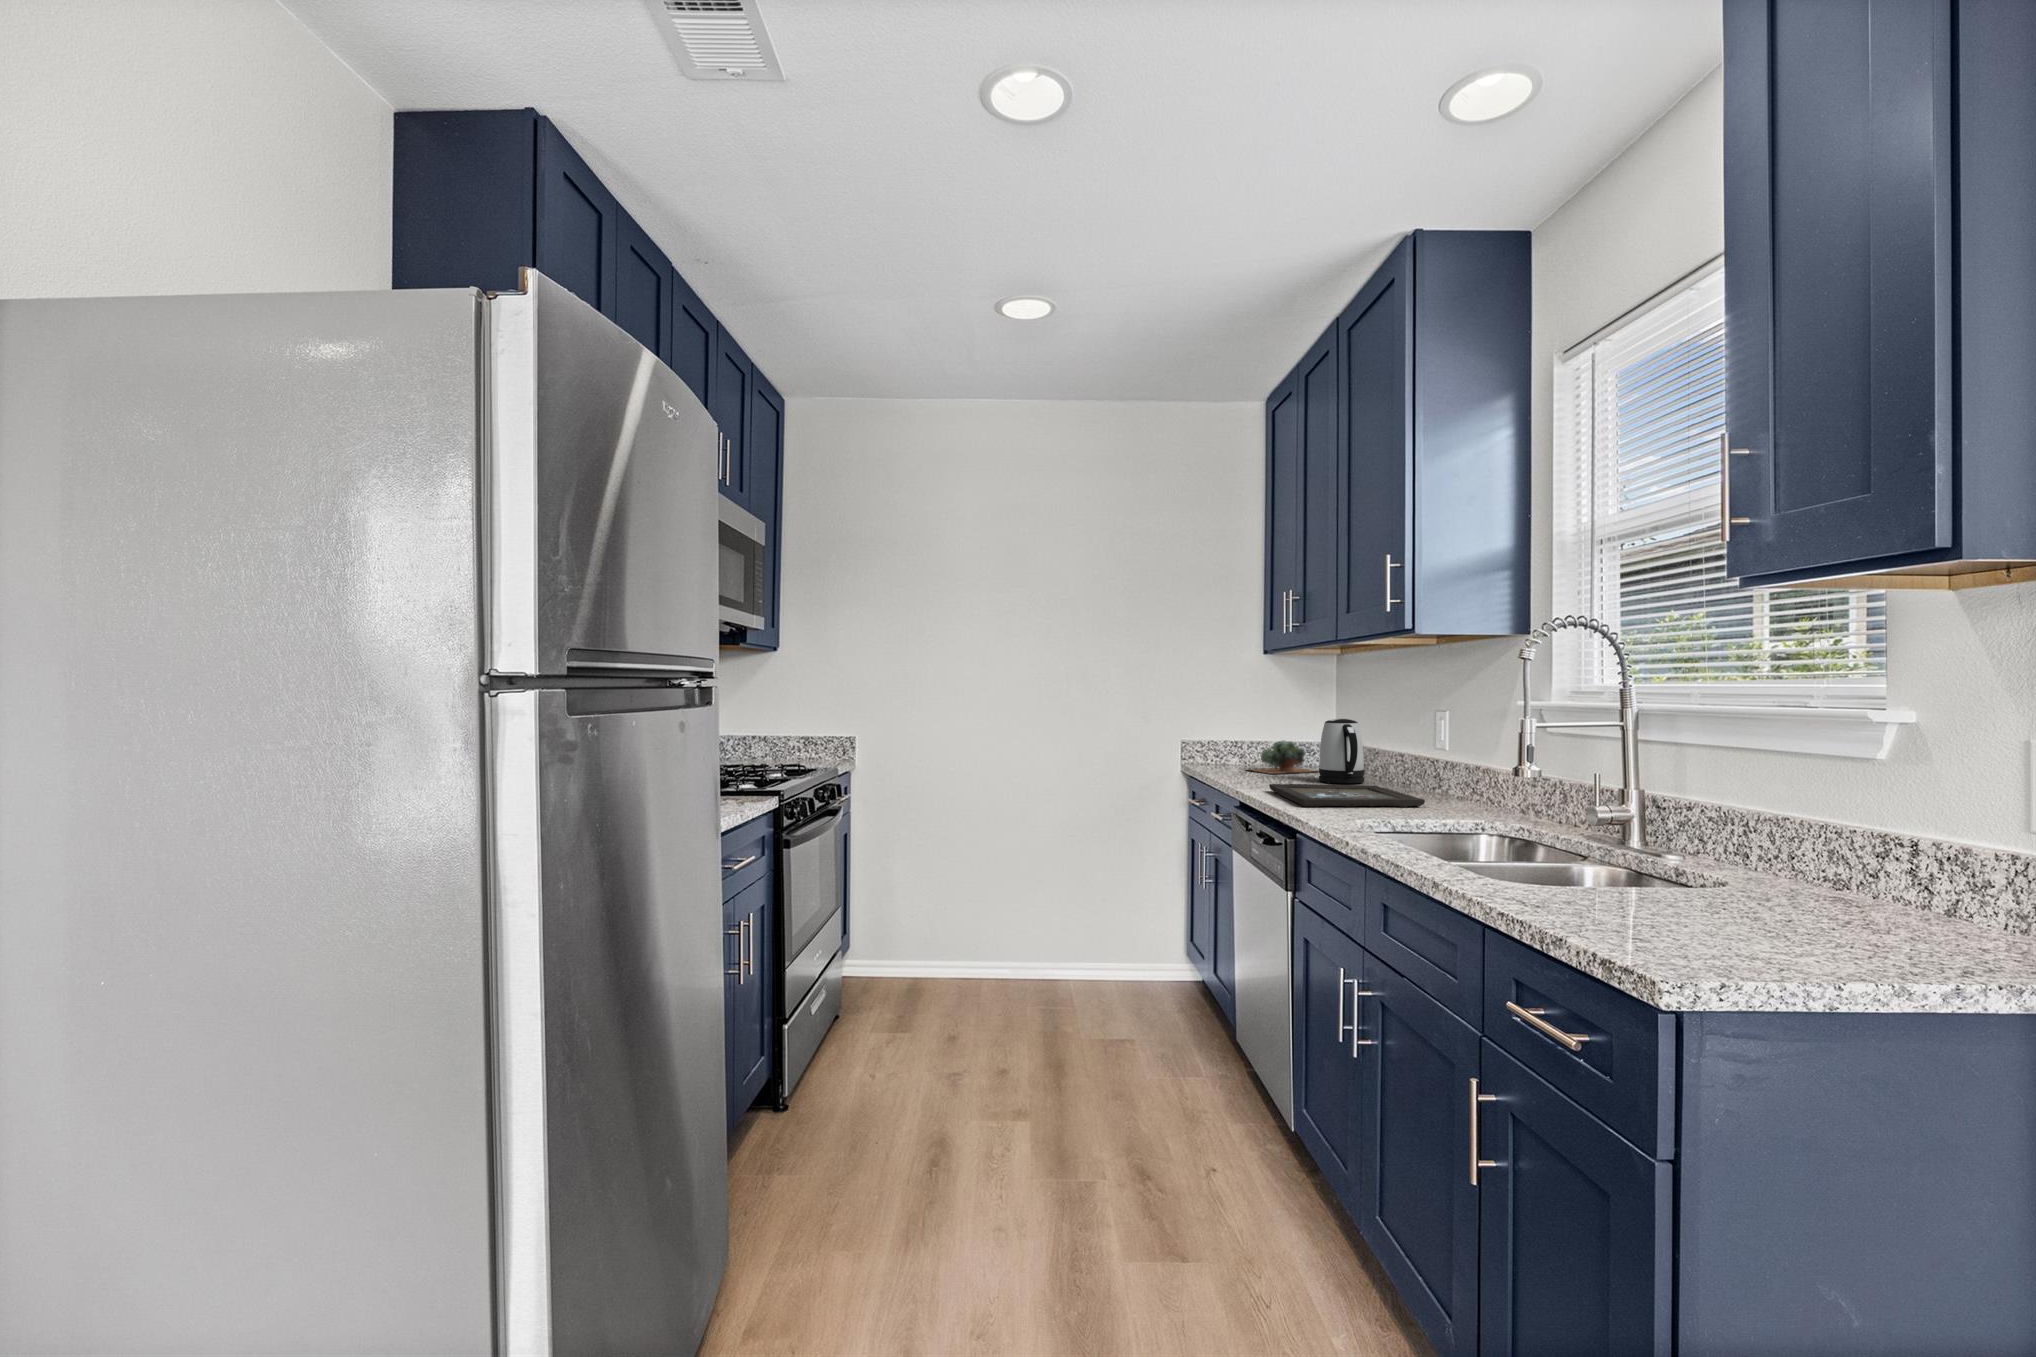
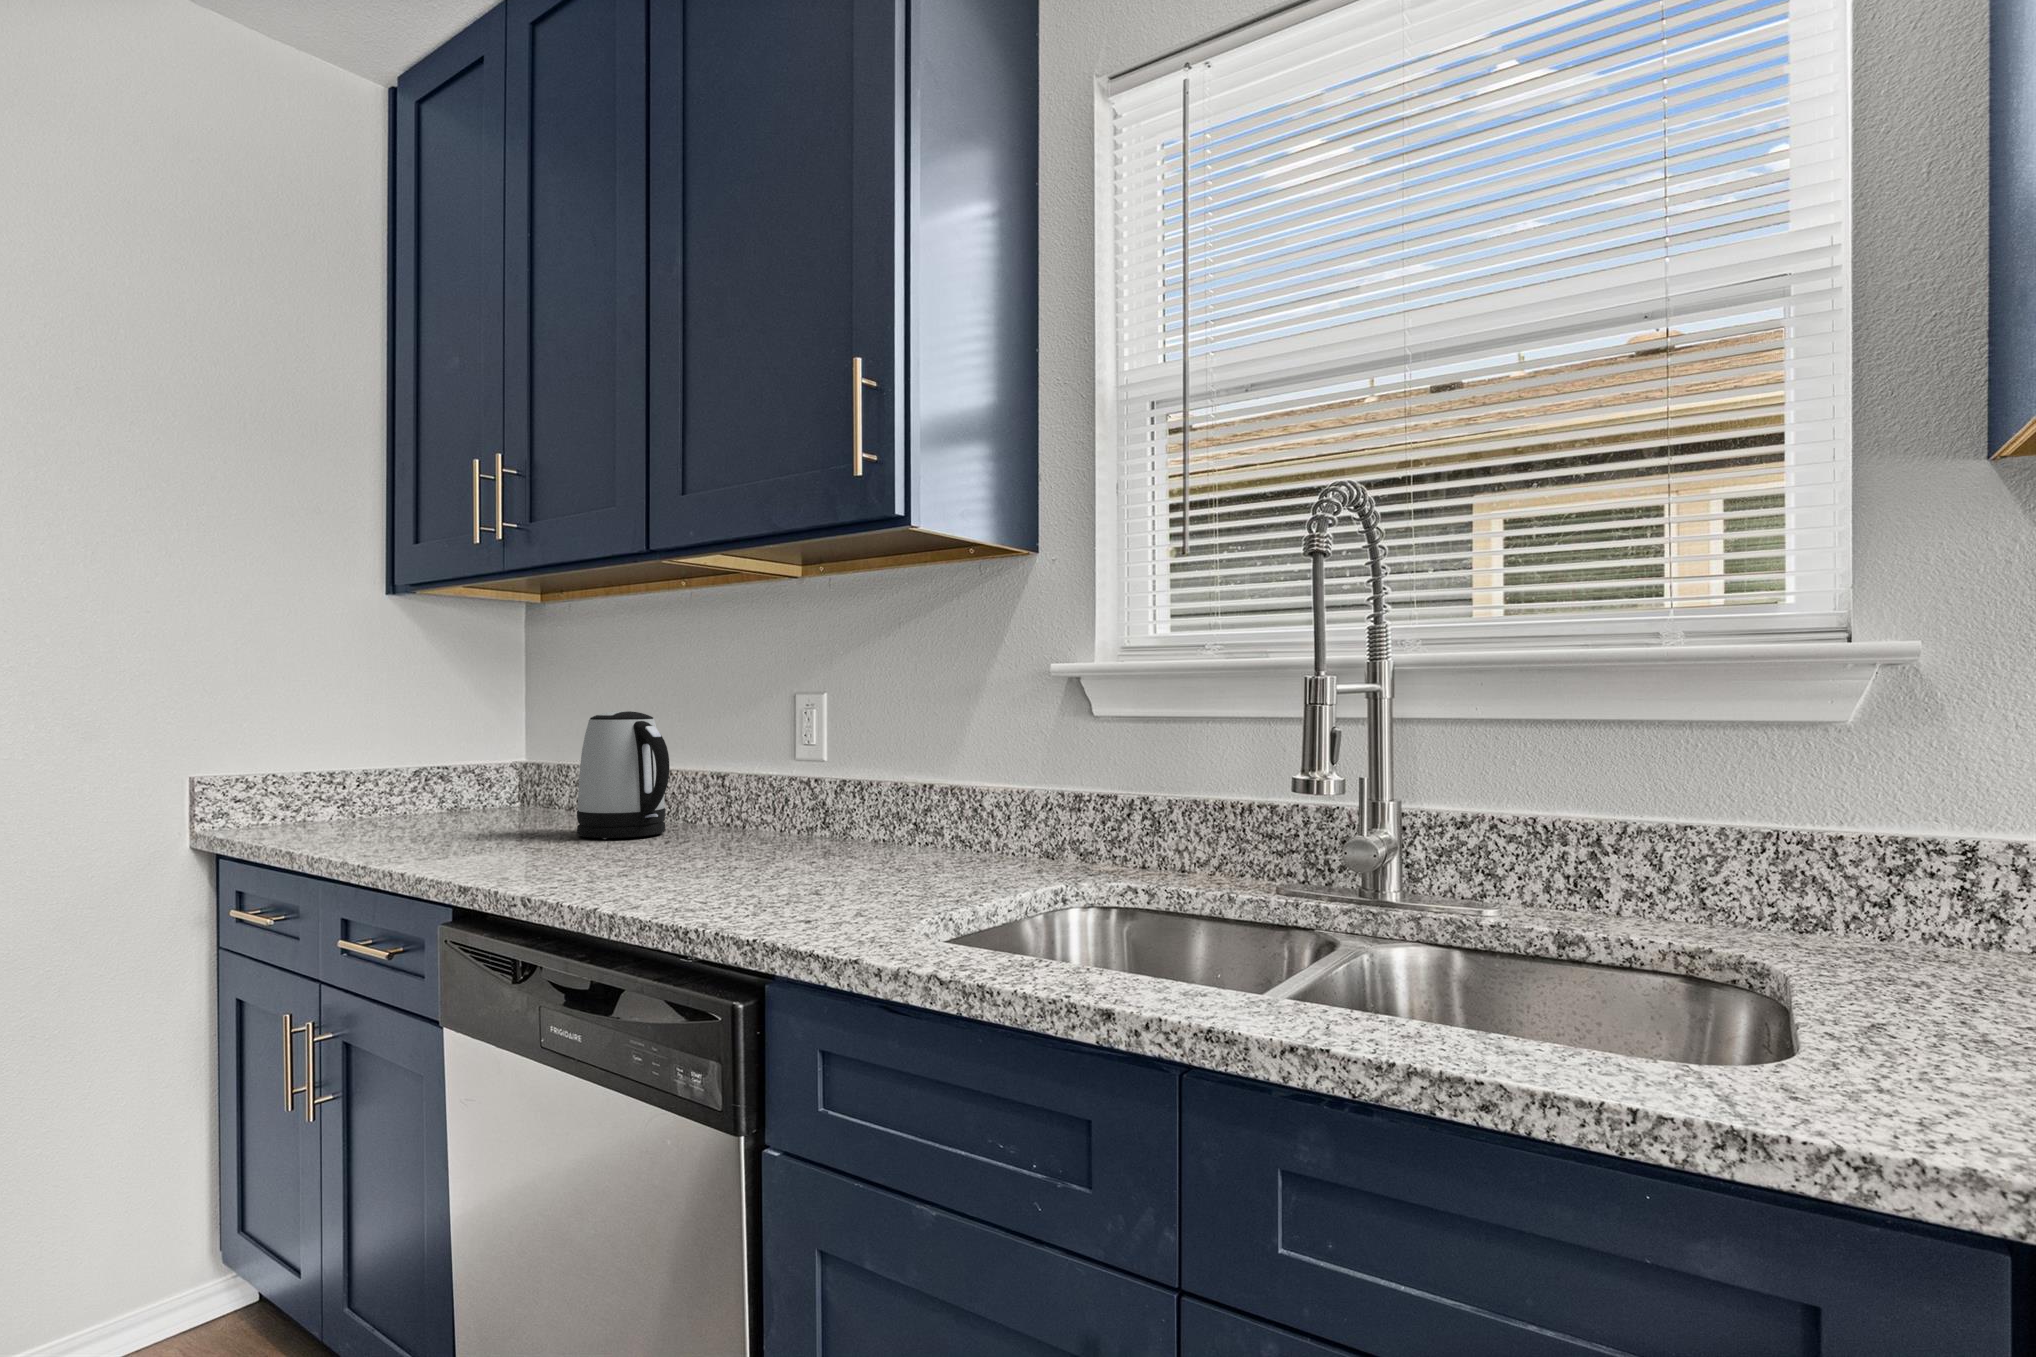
succulent plant: present [1246,740,1314,774] -> none [373,761,535,832]
tray: present [1269,784,1425,807] -> none [532,835,895,899]

